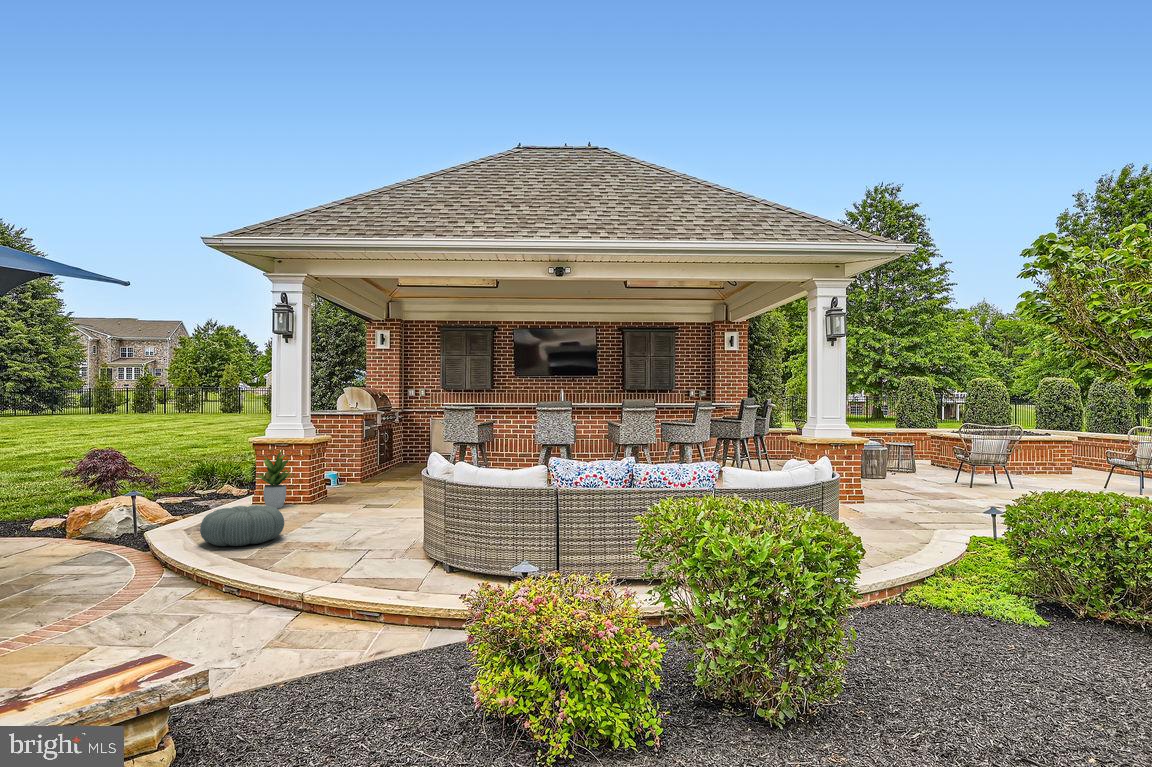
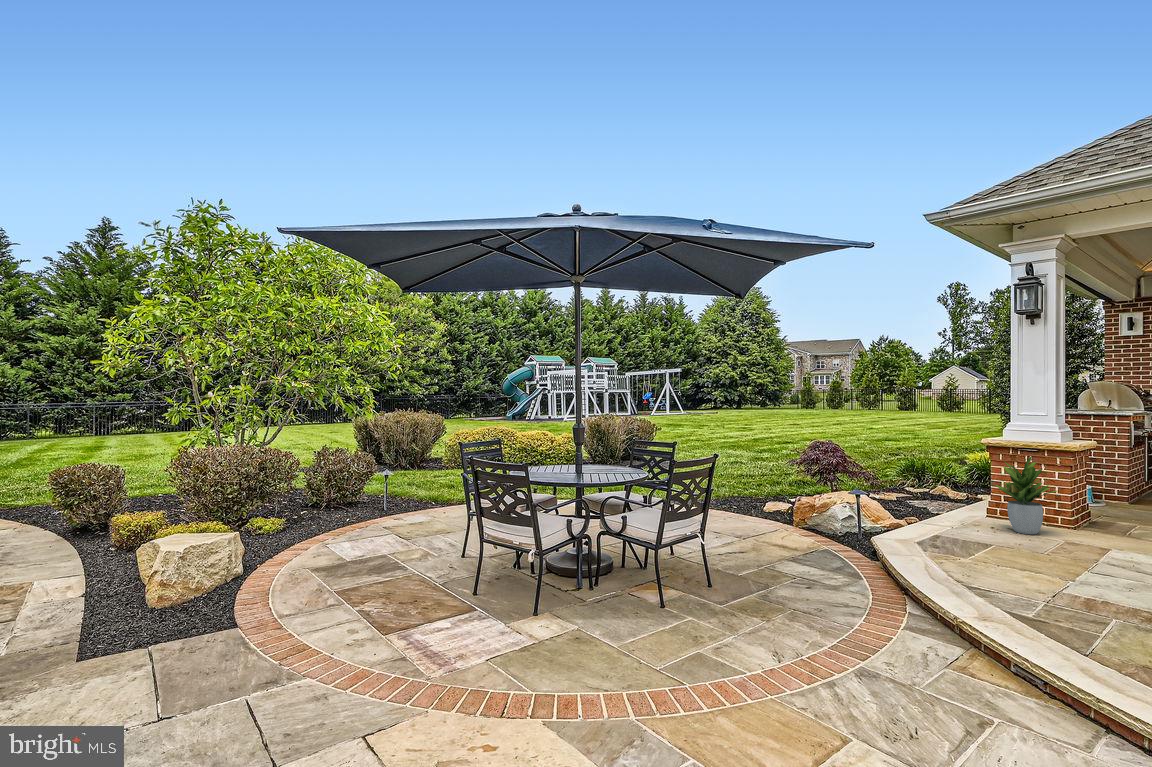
pouf: present [200,505,284,546] -> none [943,531,1078,597]

